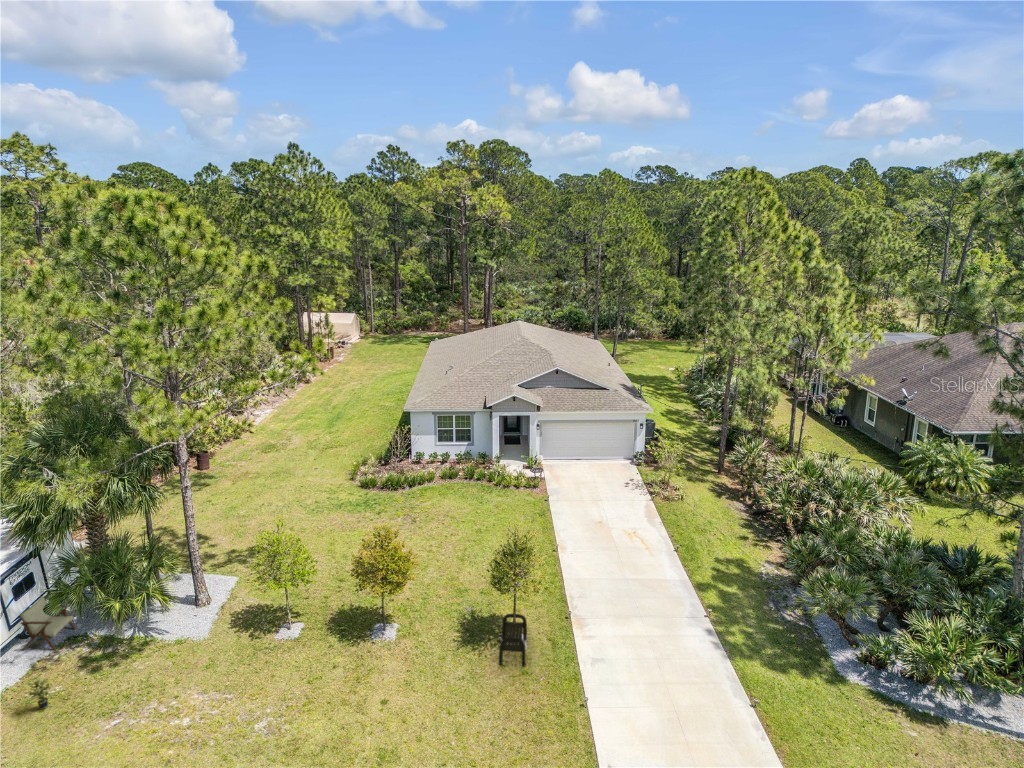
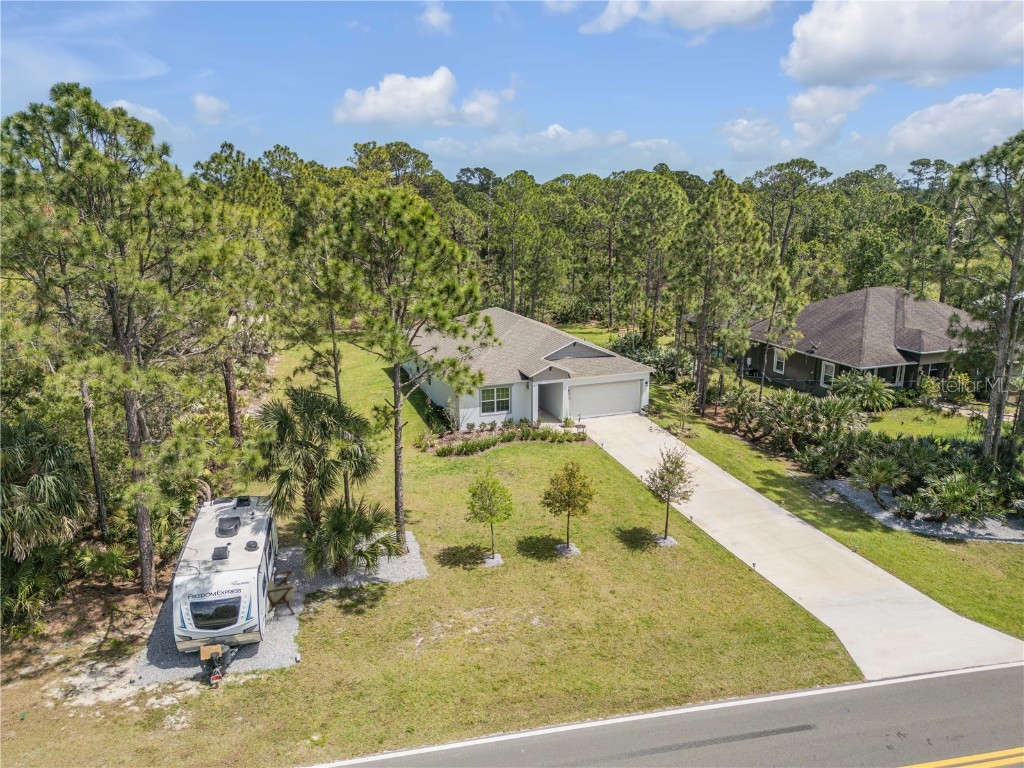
bench: present [499,614,527,666] -> none [660,520,694,558]
potted plant: present [29,678,50,709] -> none [327,626,343,657]

